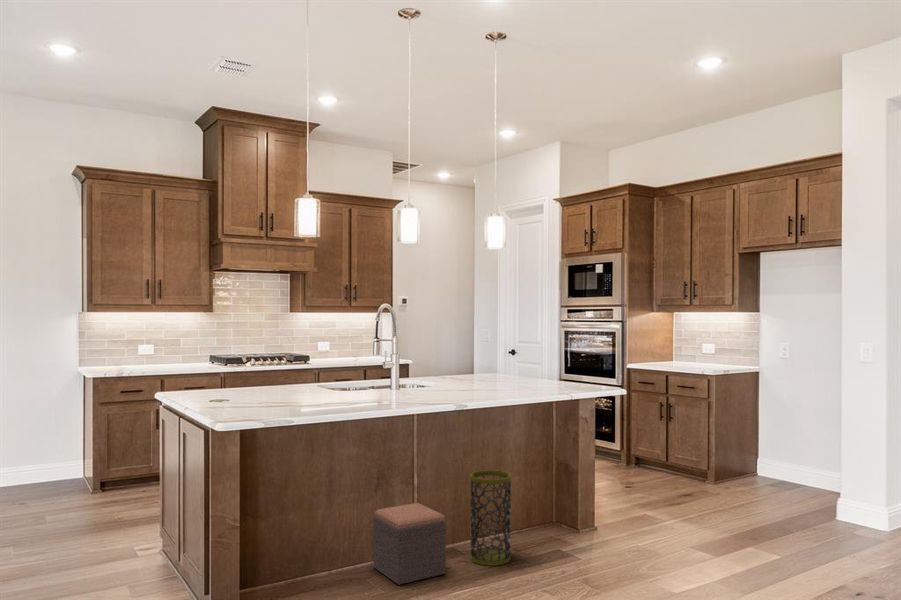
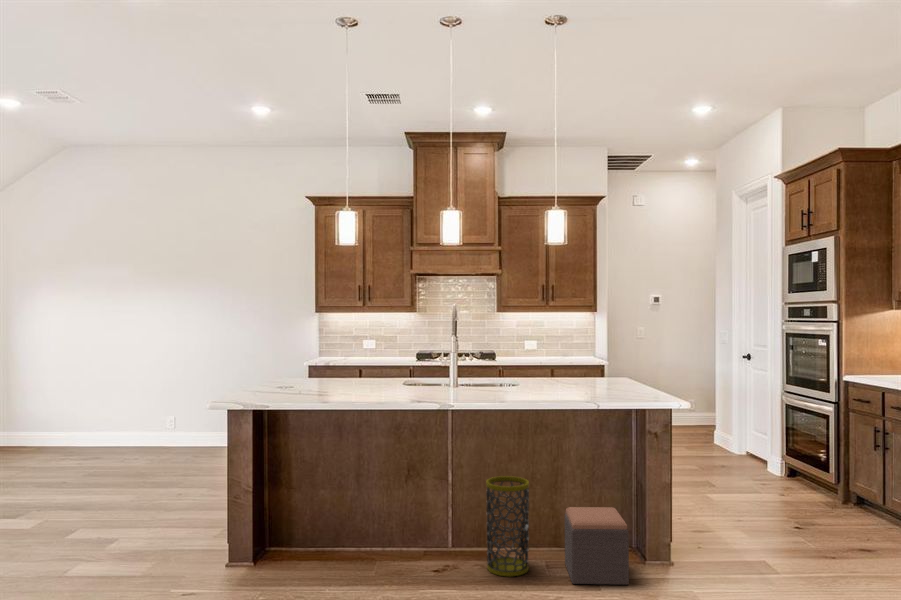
footstool: present [373,503,446,585] -> present [565,507,629,585]

